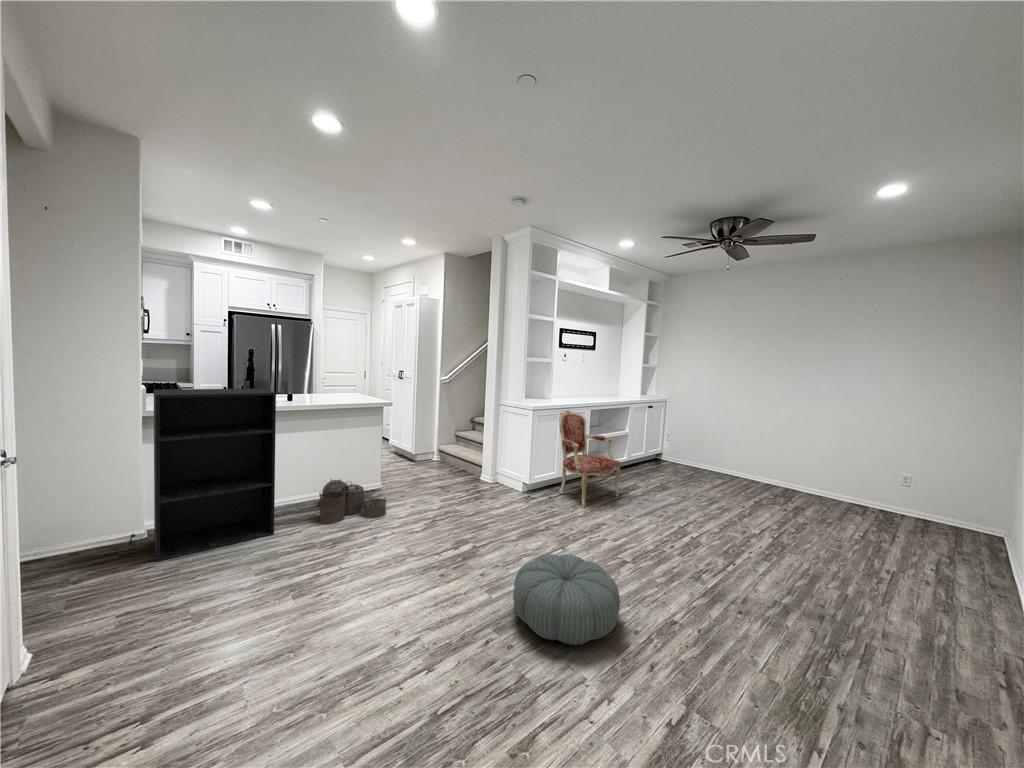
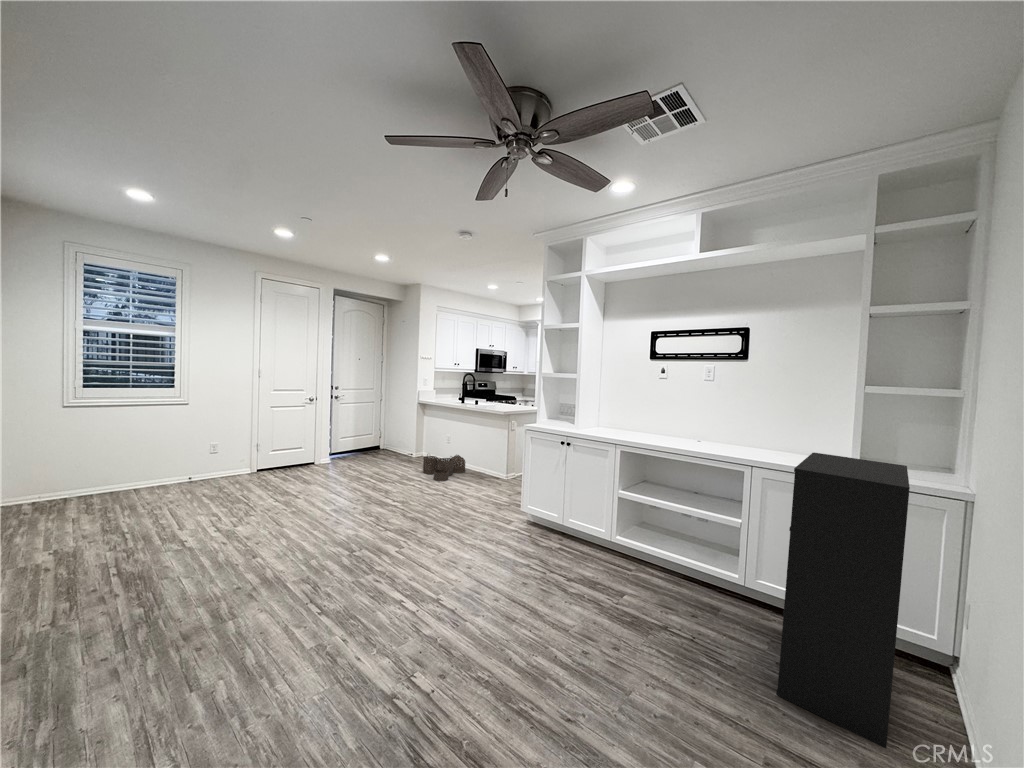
bookshelf: present [154,388,276,561] -> present [776,453,910,748]
armchair: present [559,411,621,507] -> none [477,438,566,568]
pouf: present [513,554,620,645] -> none [248,488,324,532]

